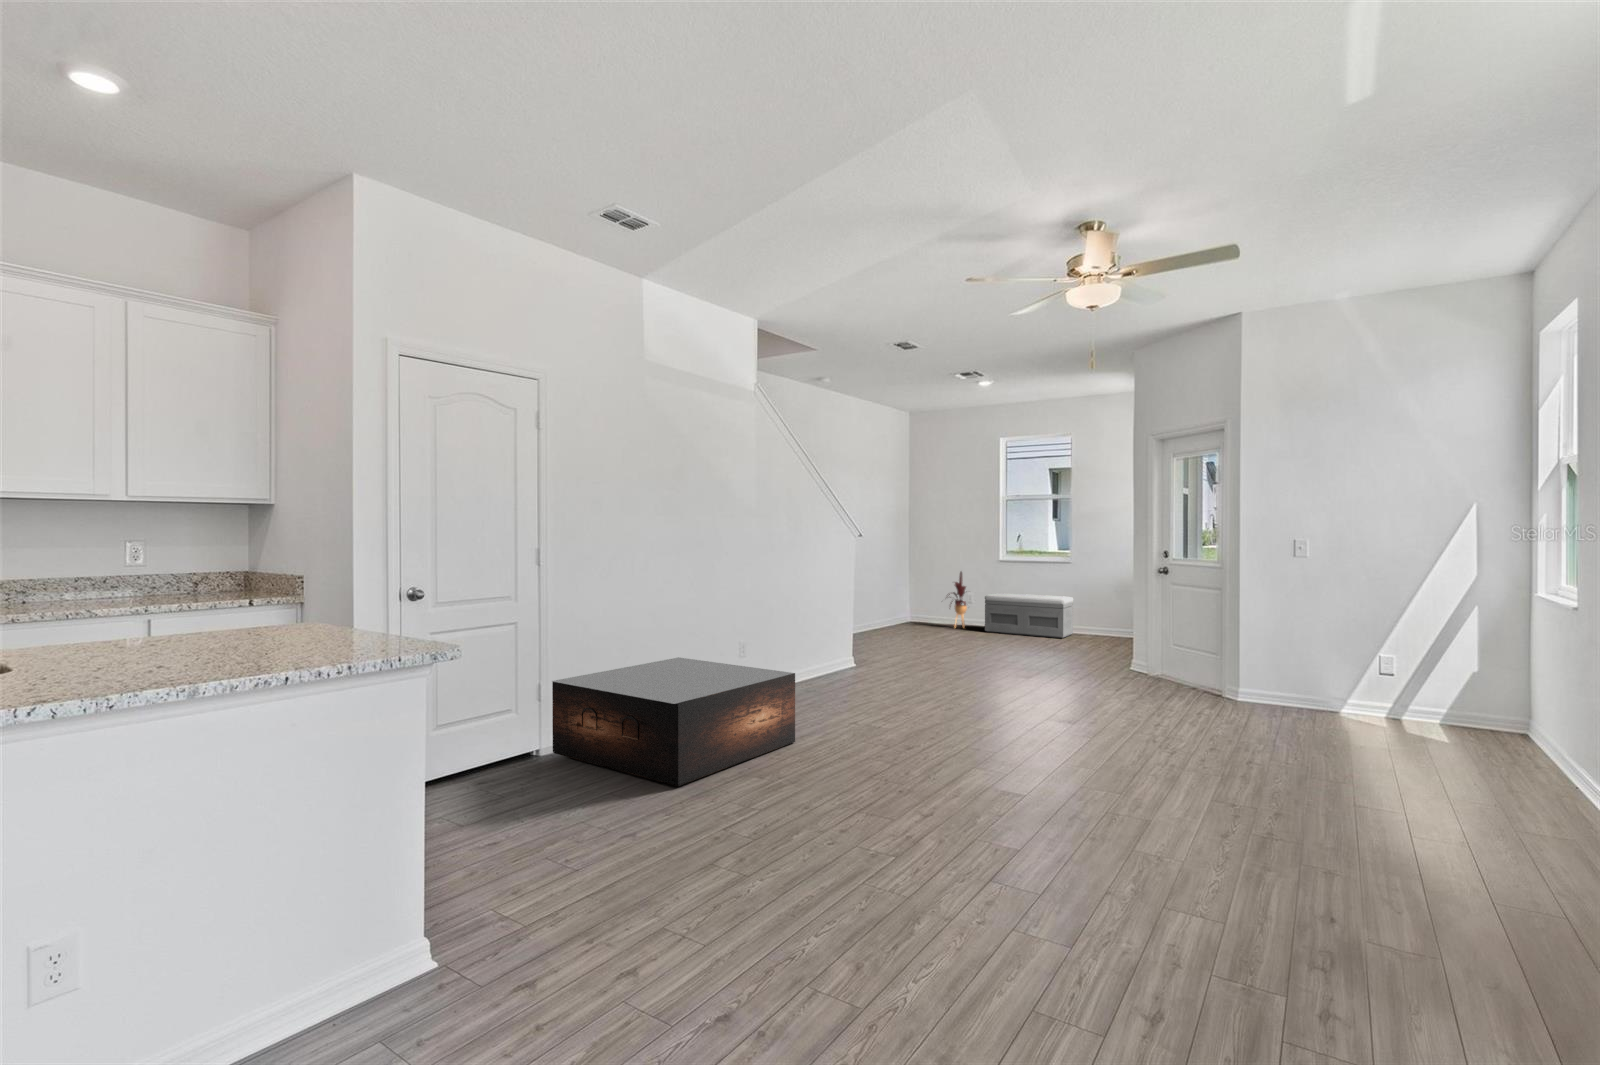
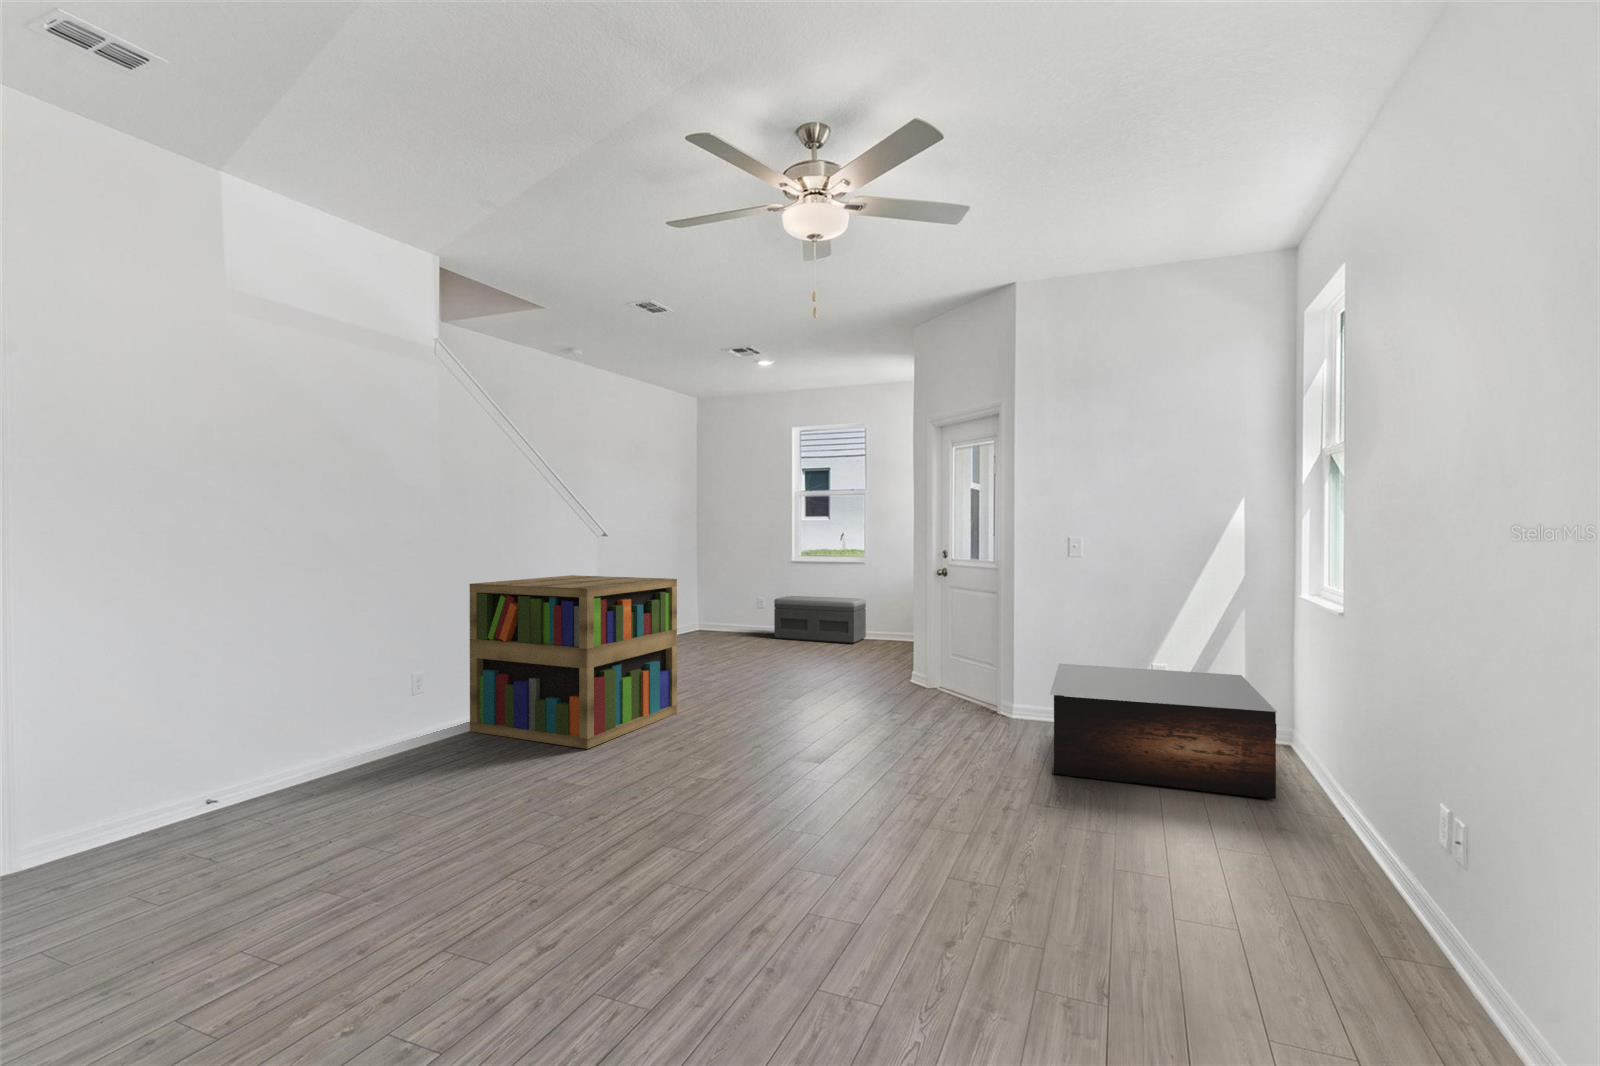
bookshelf: none [773,569,931,705] -> present [470,575,677,749]
house plant: present [949,572,967,628] -> none [729,572,761,635]
coffee table: present [552,657,795,786] -> present [1050,664,1277,799]

